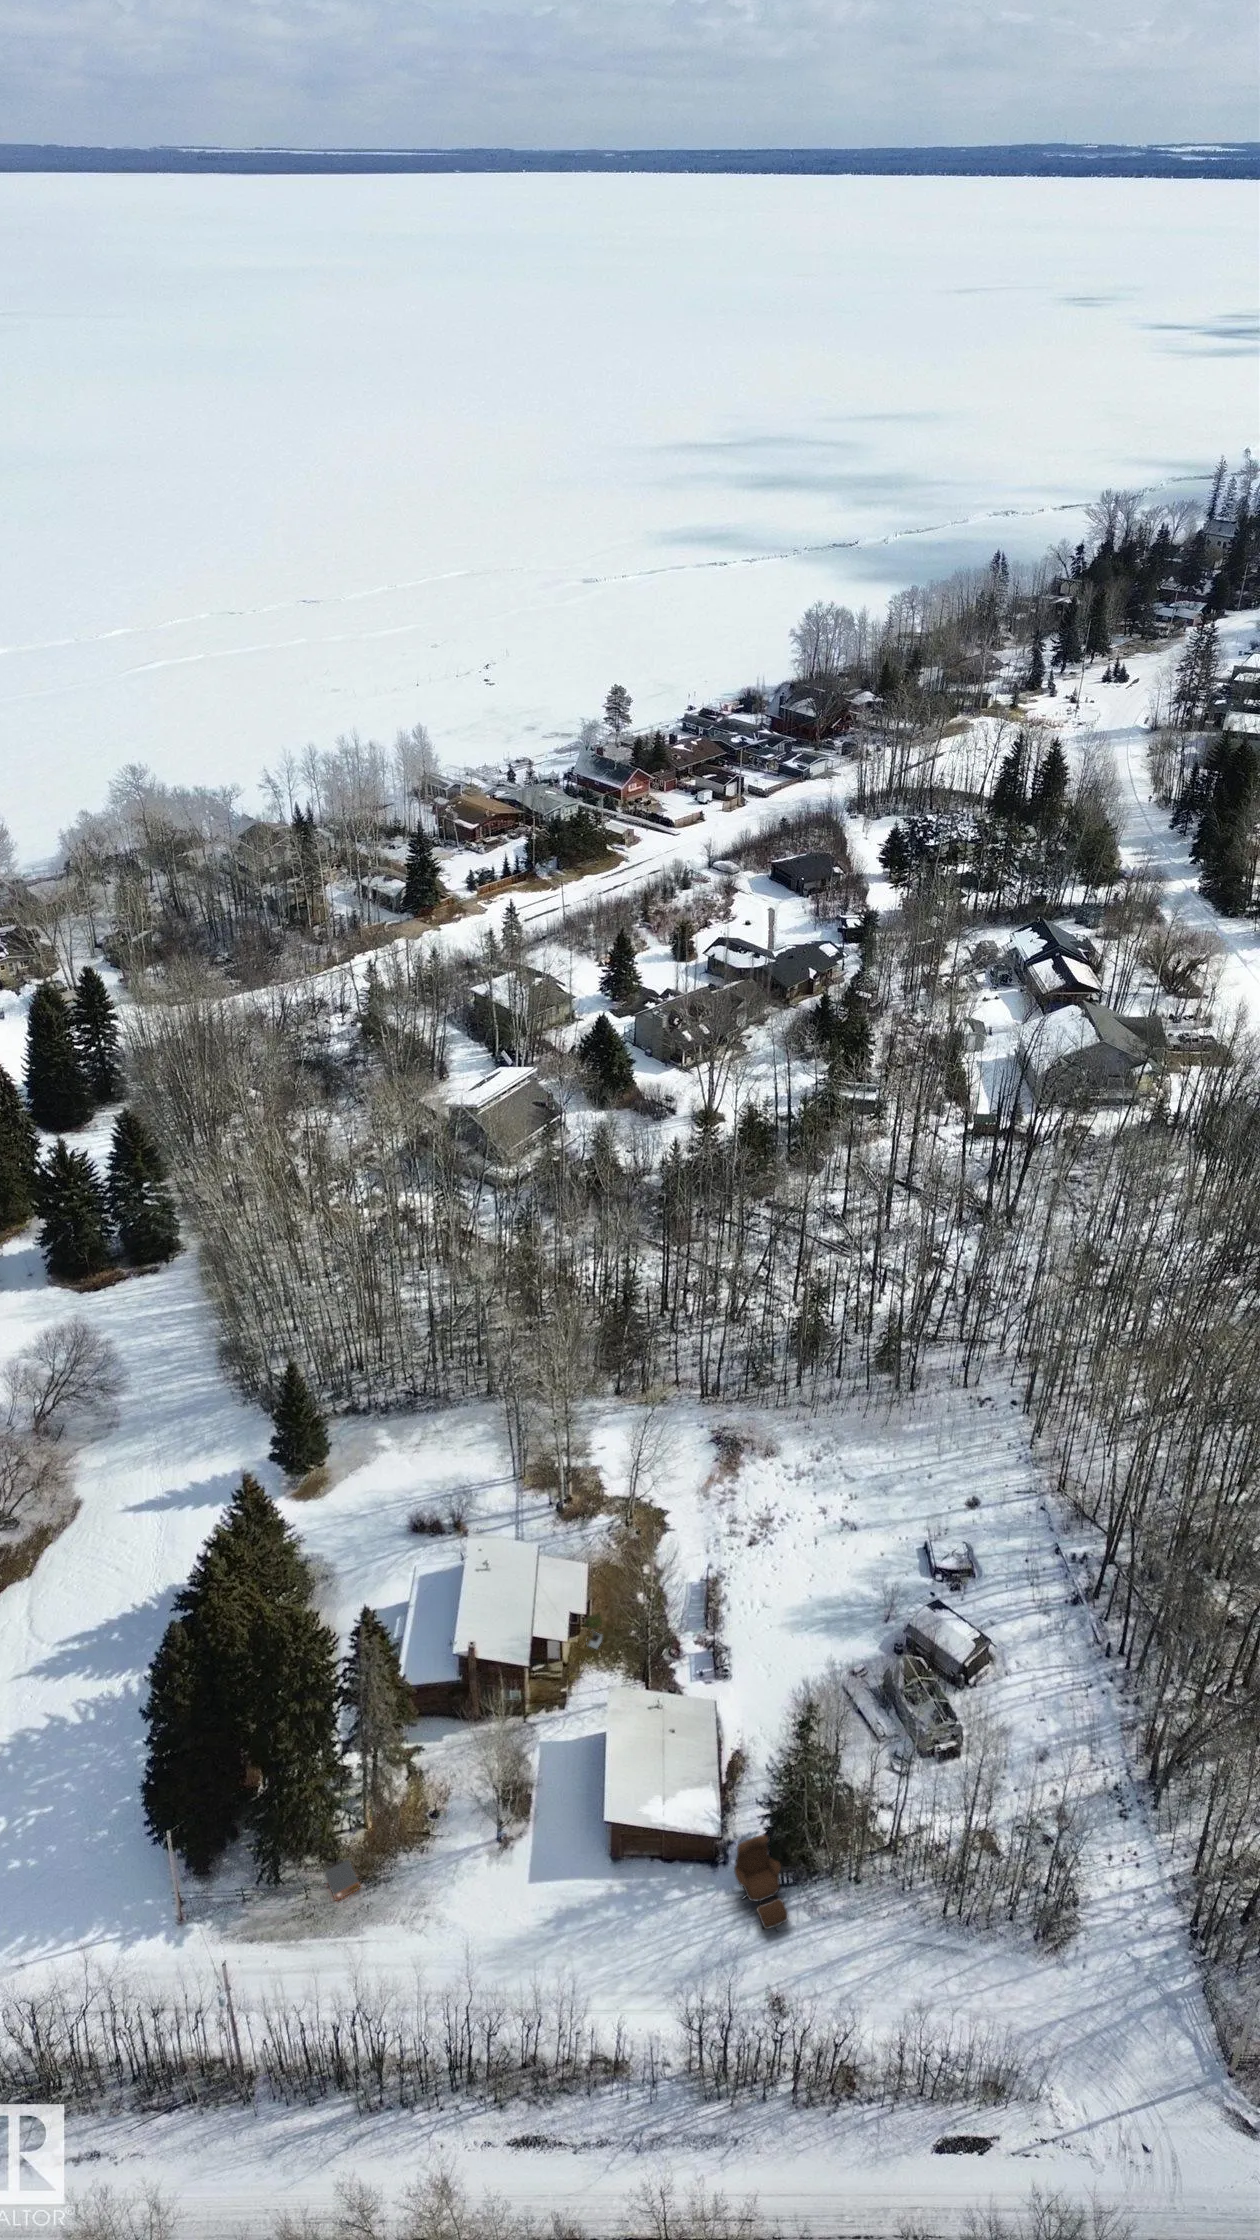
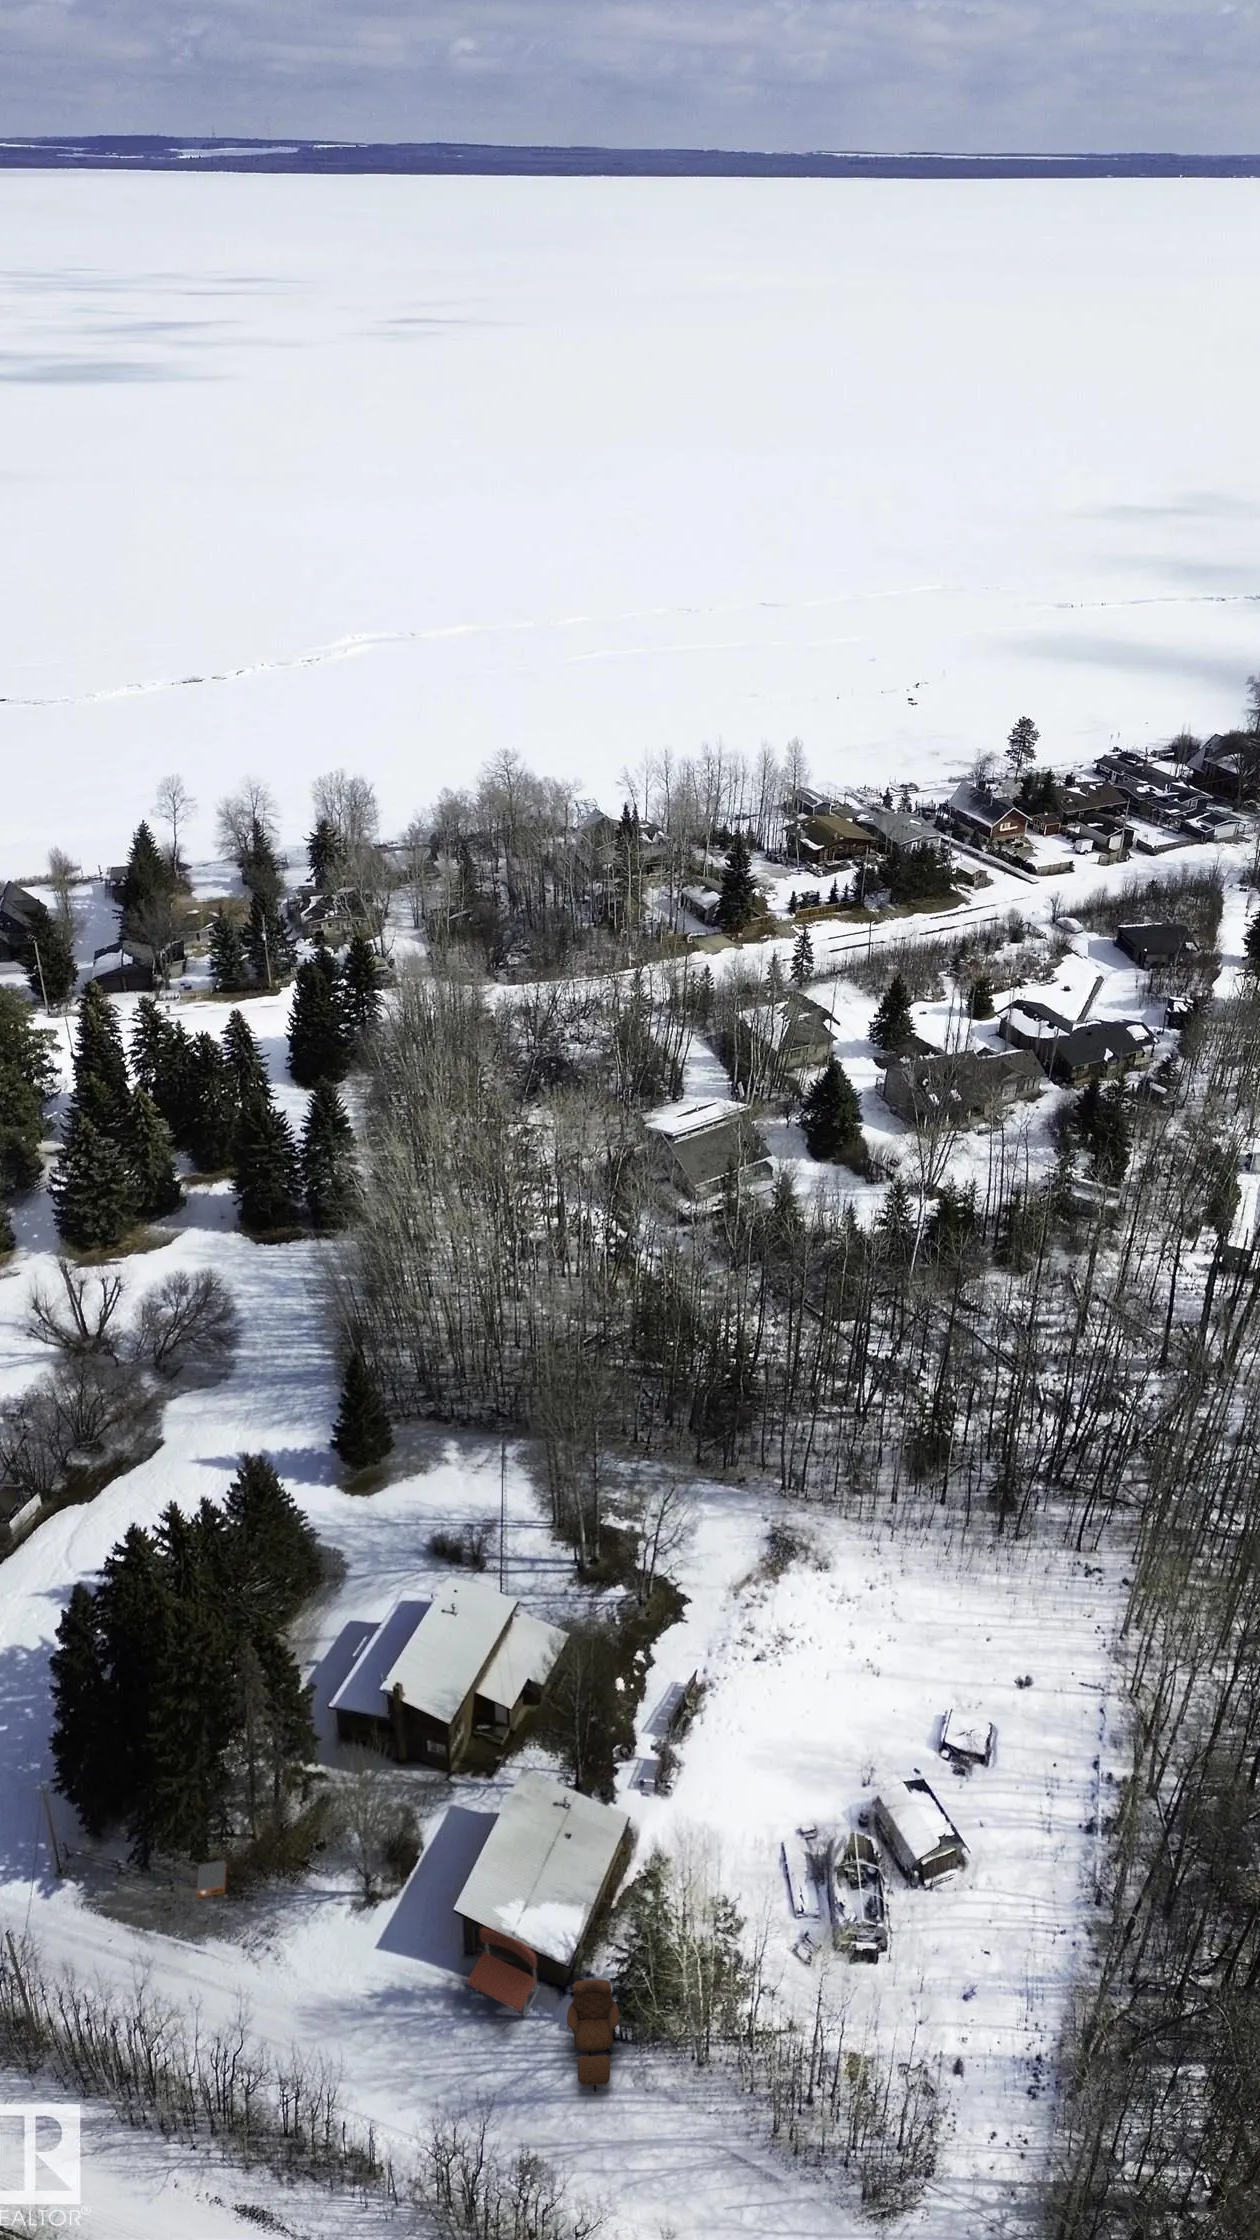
potted tree: present [584,1614,602,1649] -> none [536,1687,559,1724]
bench: none [635,1825,696,1895] -> present [467,1928,538,2017]

